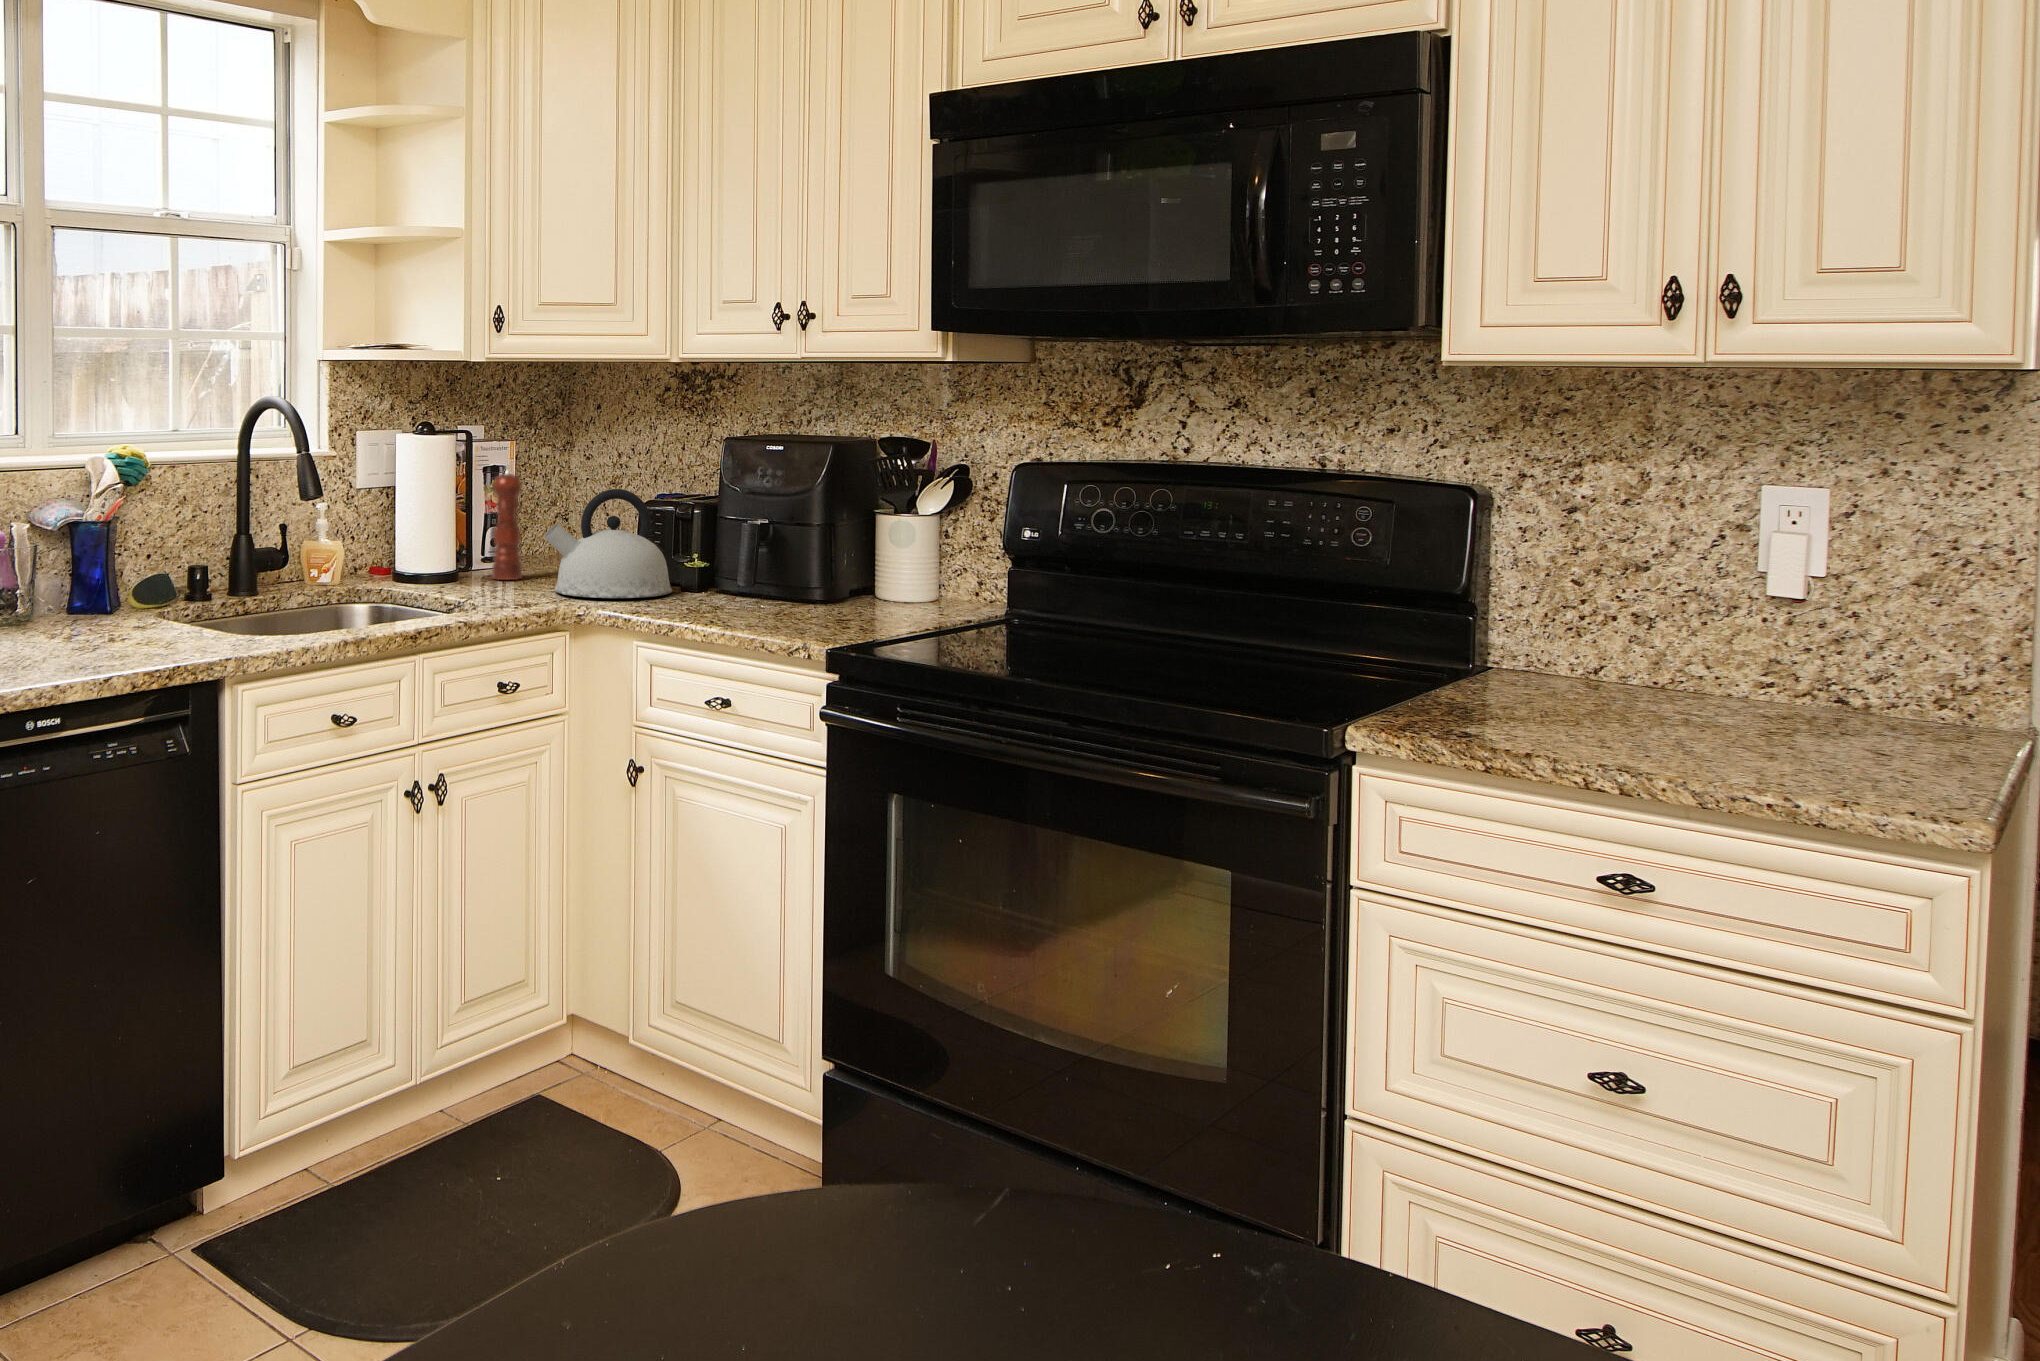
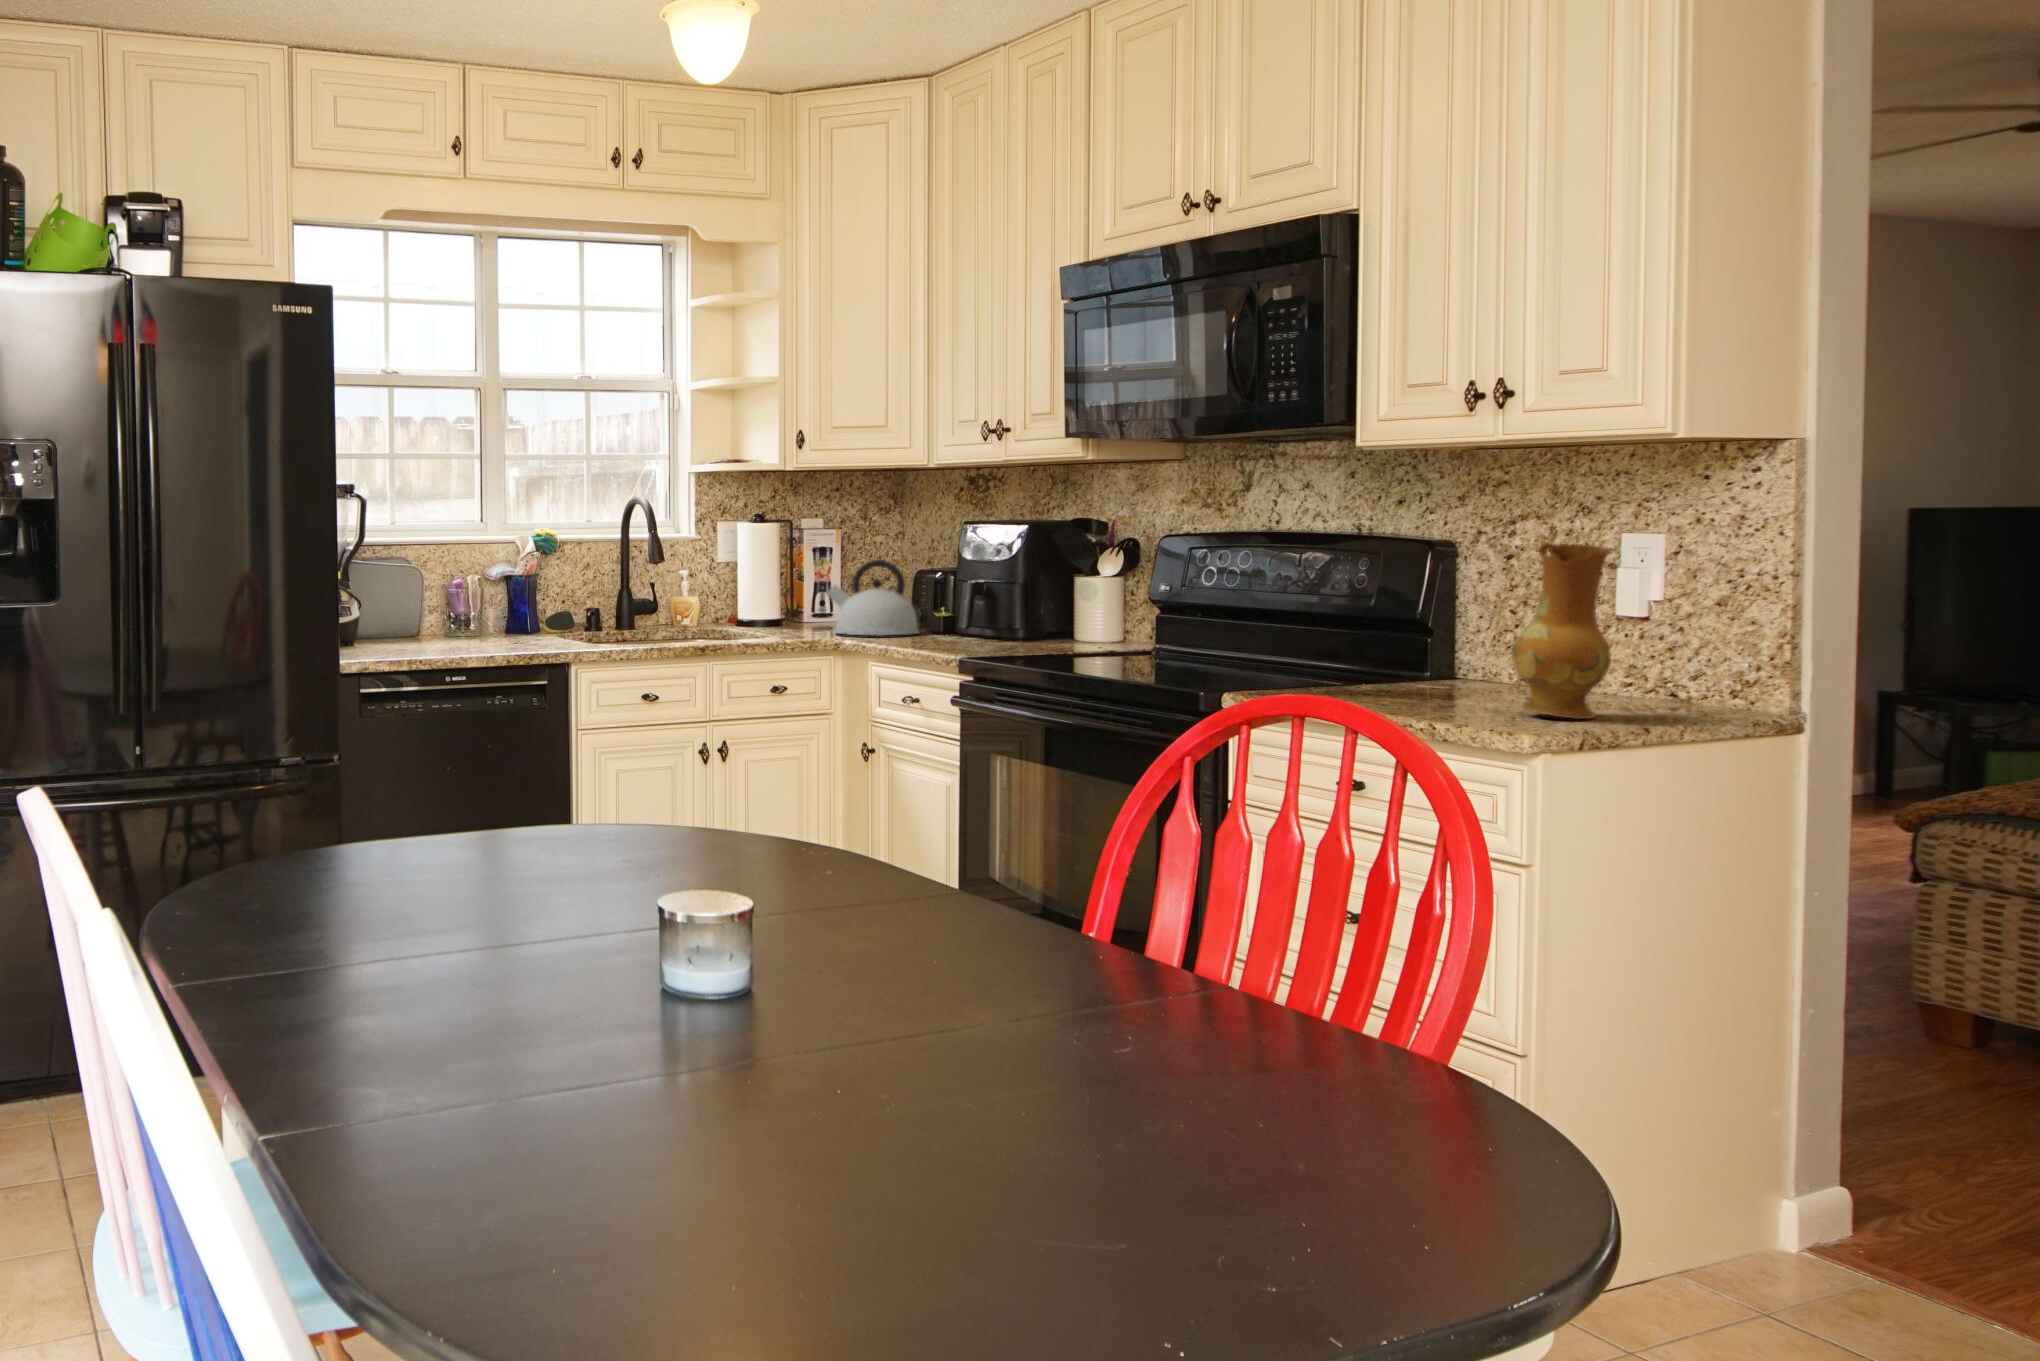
pepper mill: present [492,466,522,580] -> none [806,546,828,627]
ceramic jug: none [1760,514,1910,761] -> present [1512,544,1611,719]

